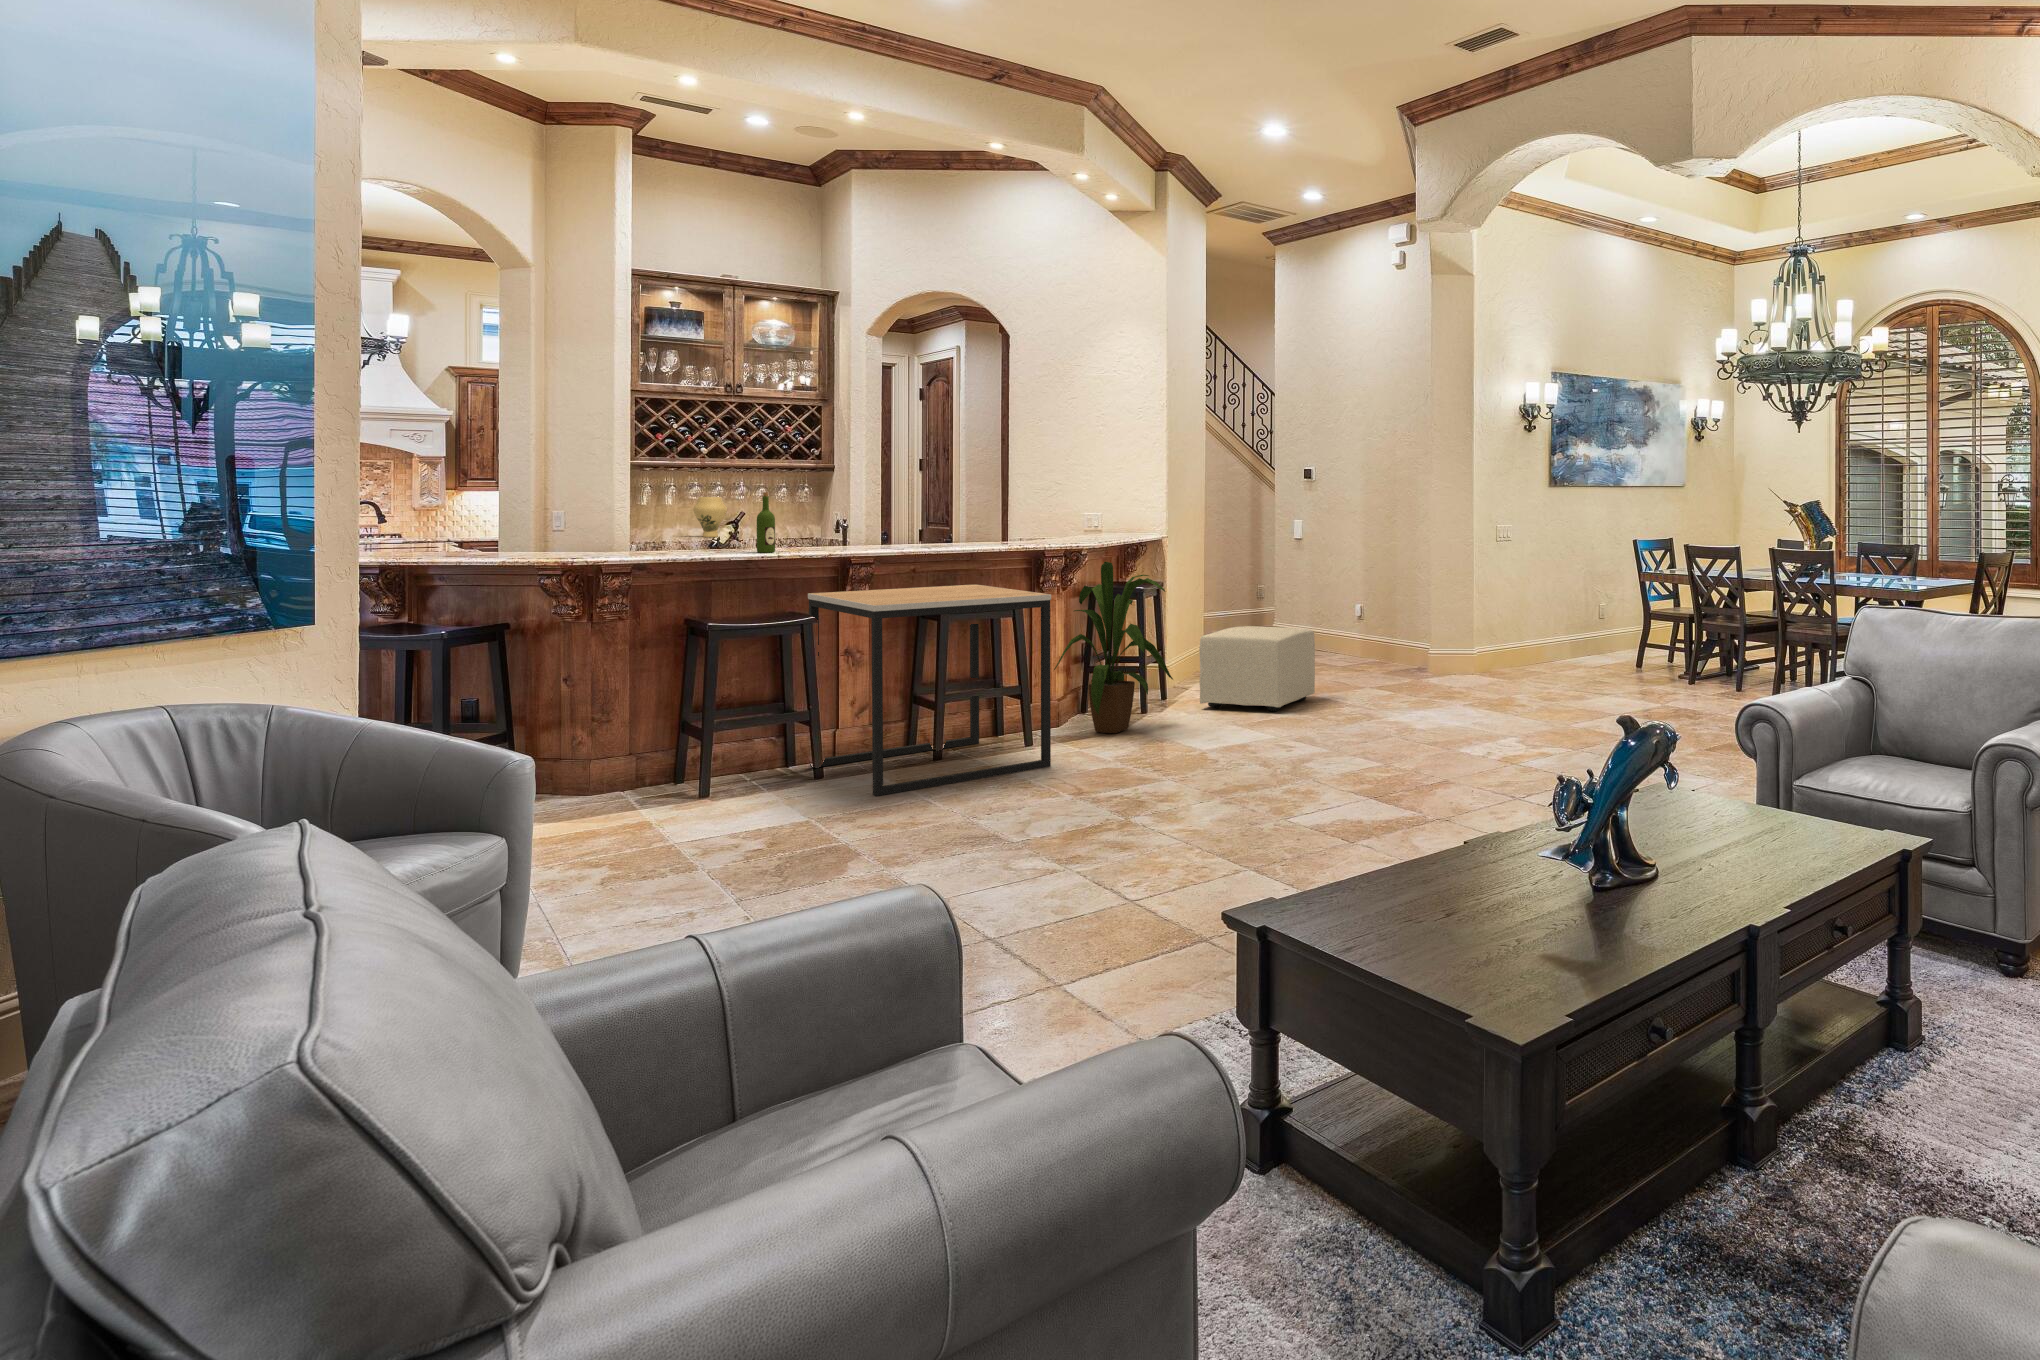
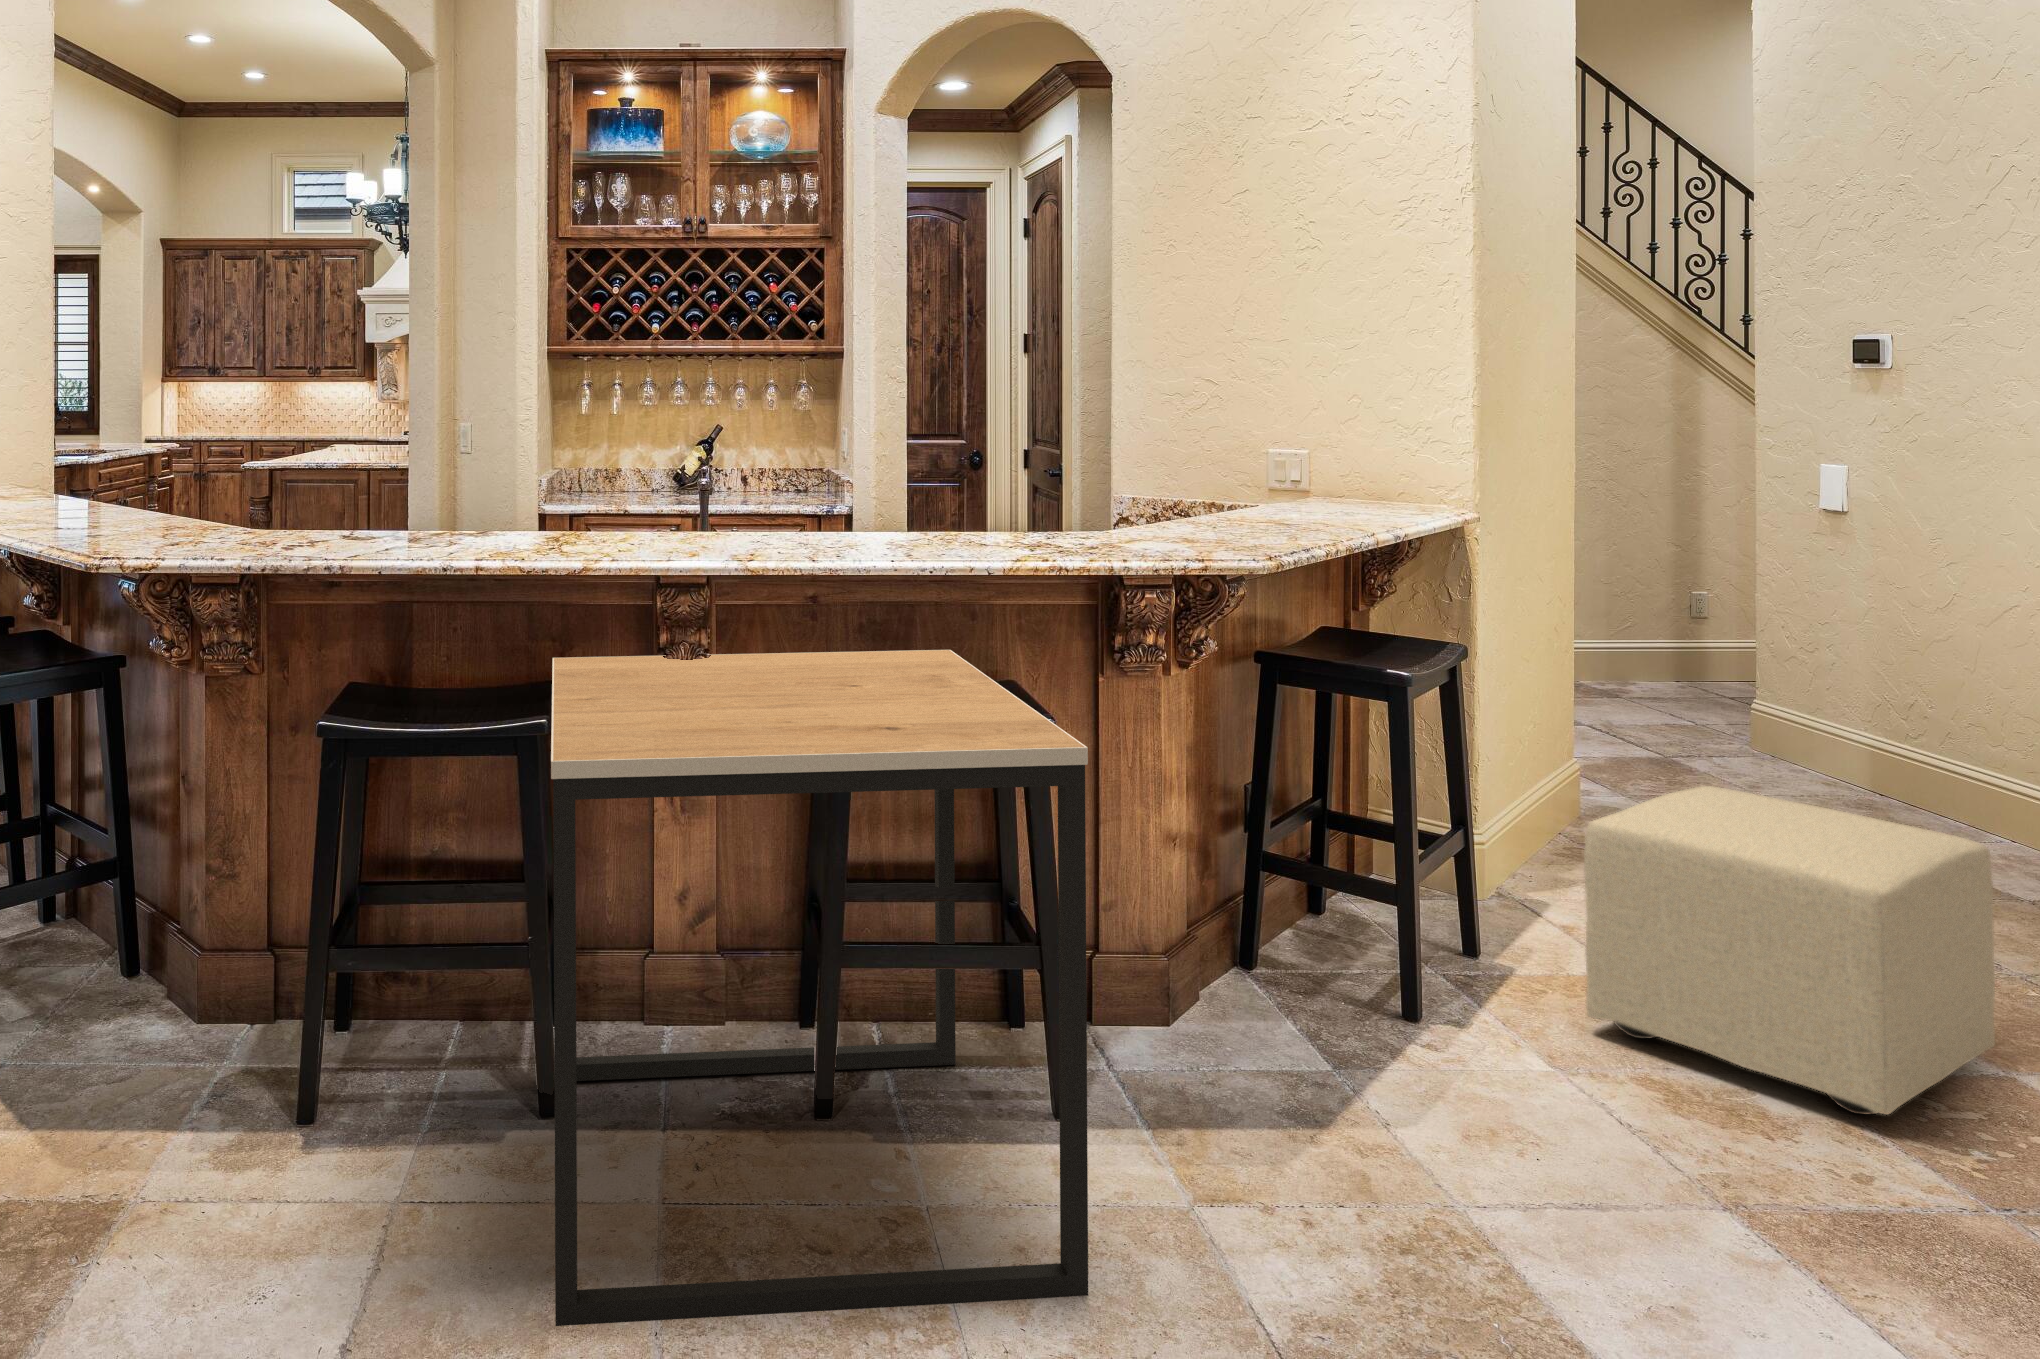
wine bottle: present [757,492,775,553] -> none [554,410,588,537]
vase: present [693,497,727,537] -> none [620,408,669,475]
house plant: present [1054,562,1173,733] -> none [1146,621,1508,1117]

